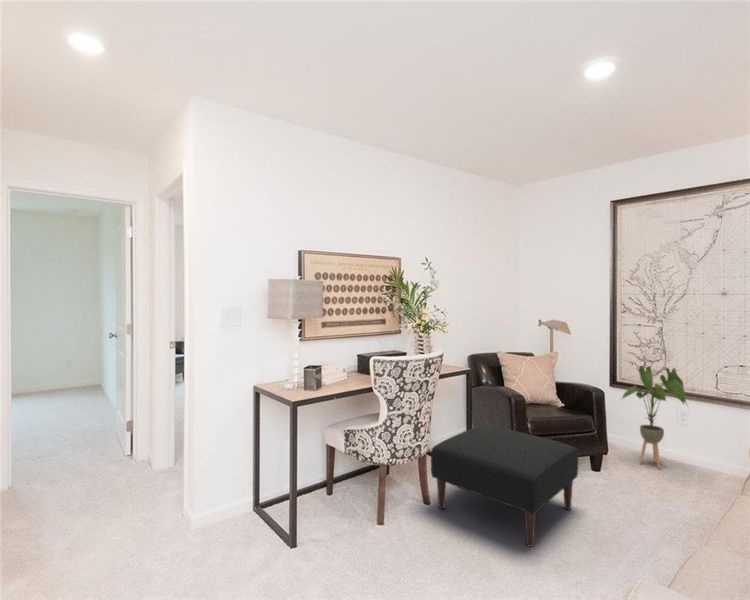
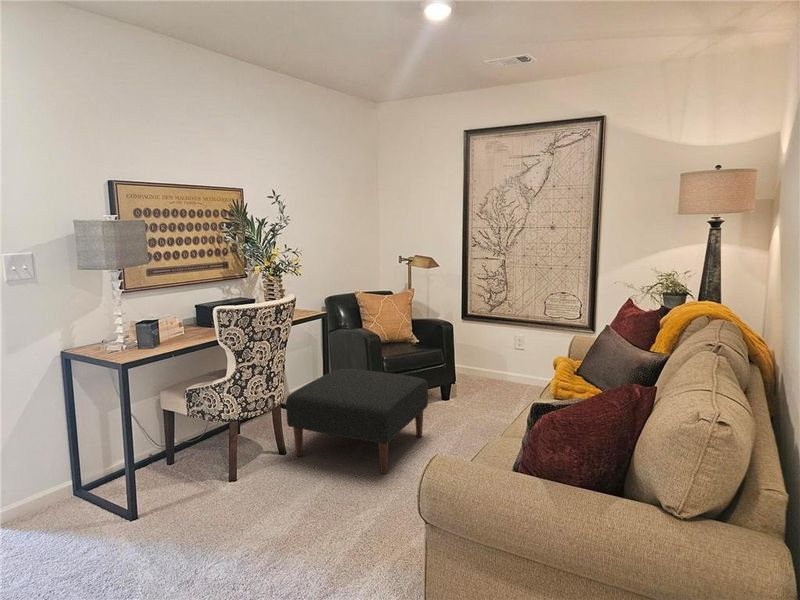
house plant: present [622,366,686,469] -> none [468,298,524,391]

